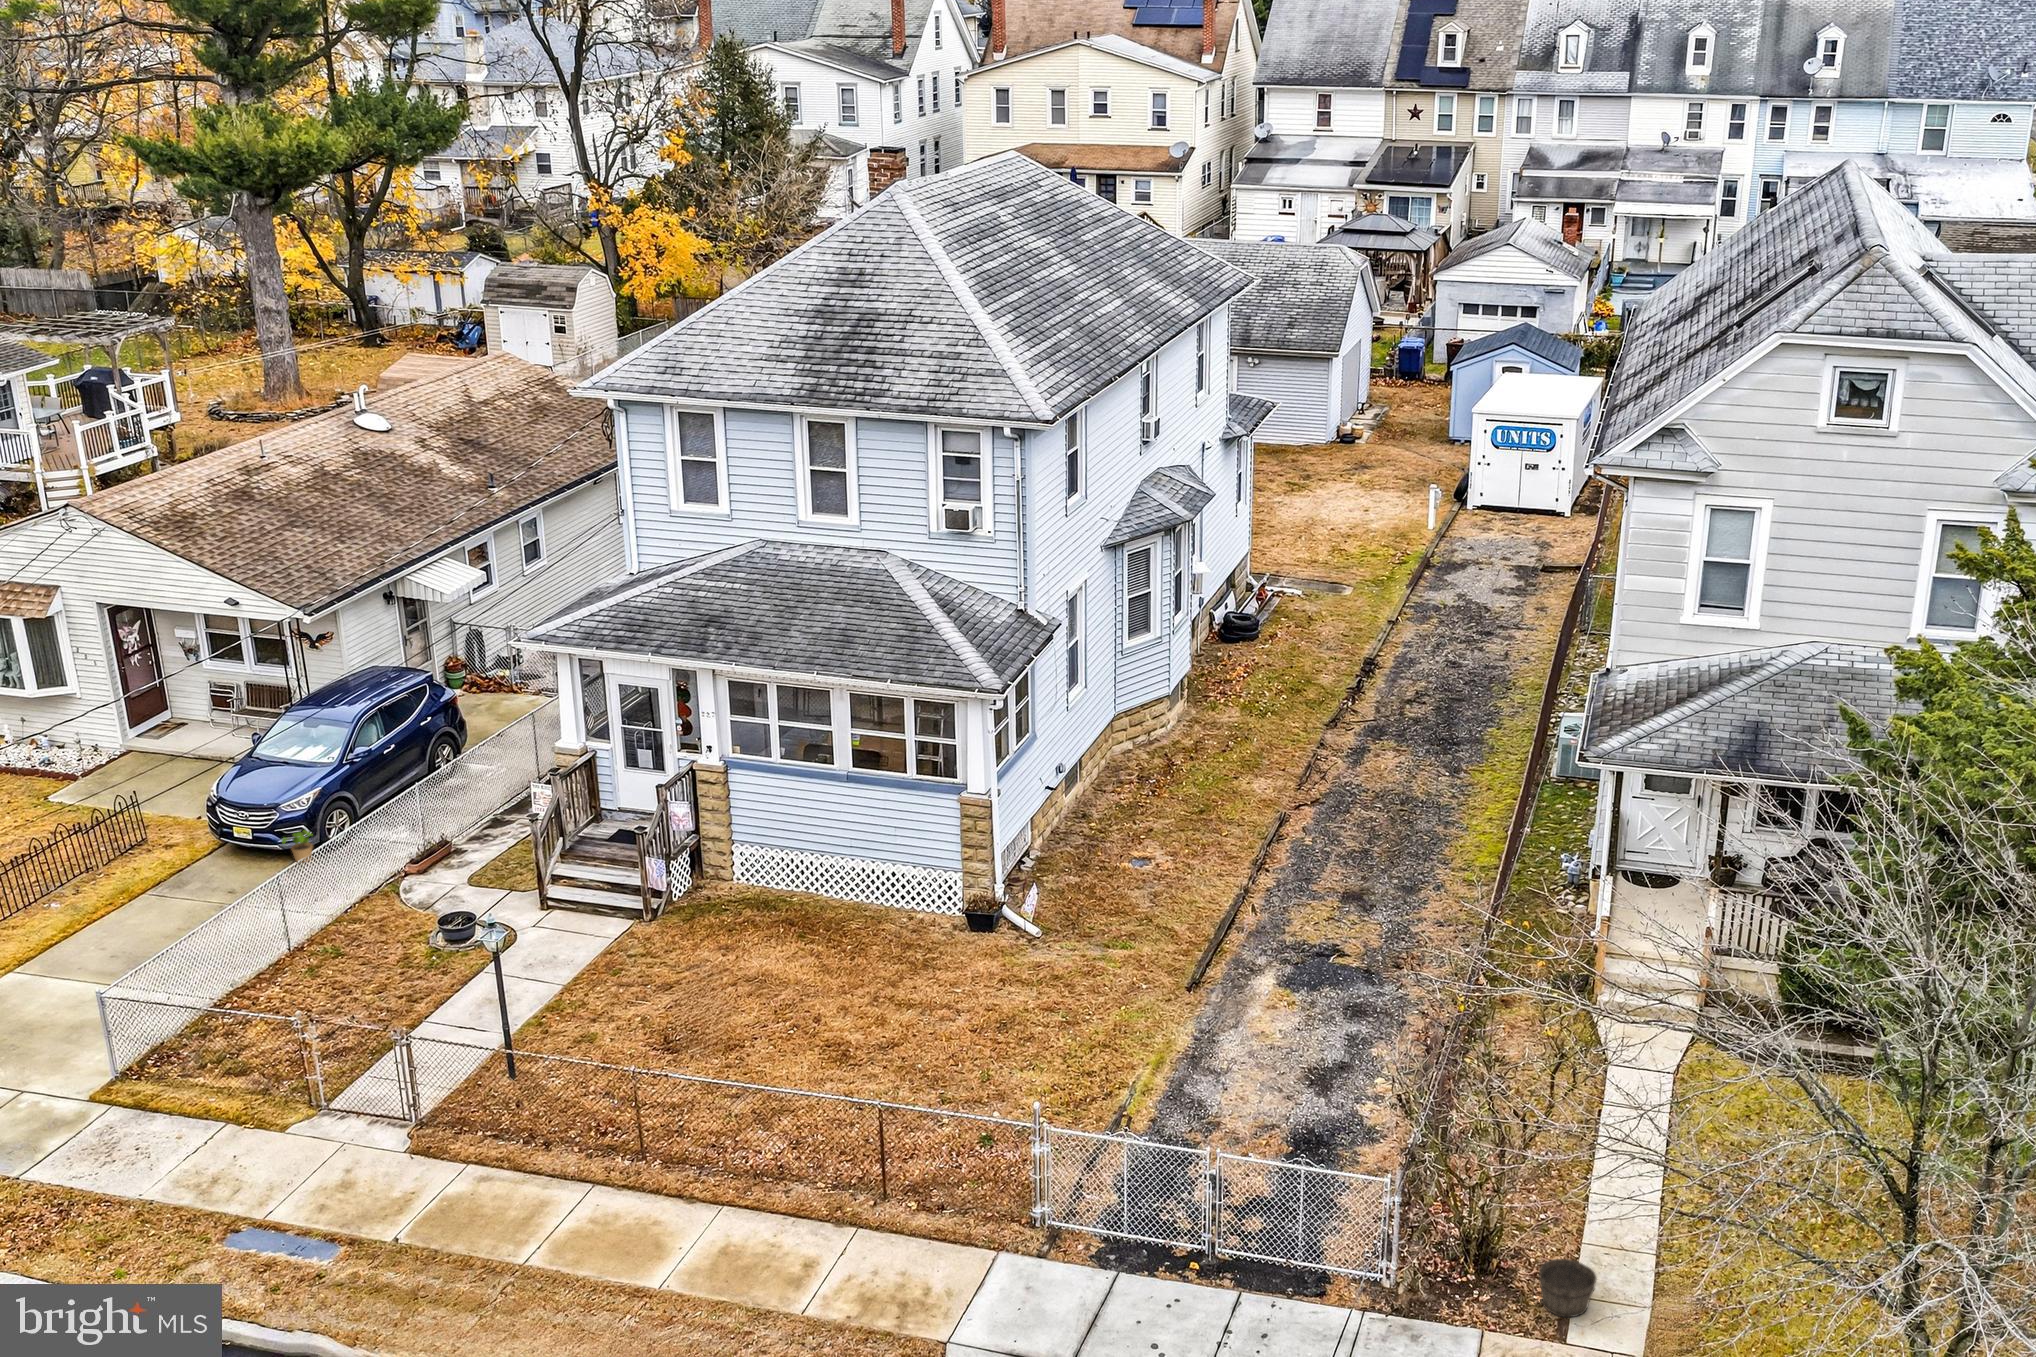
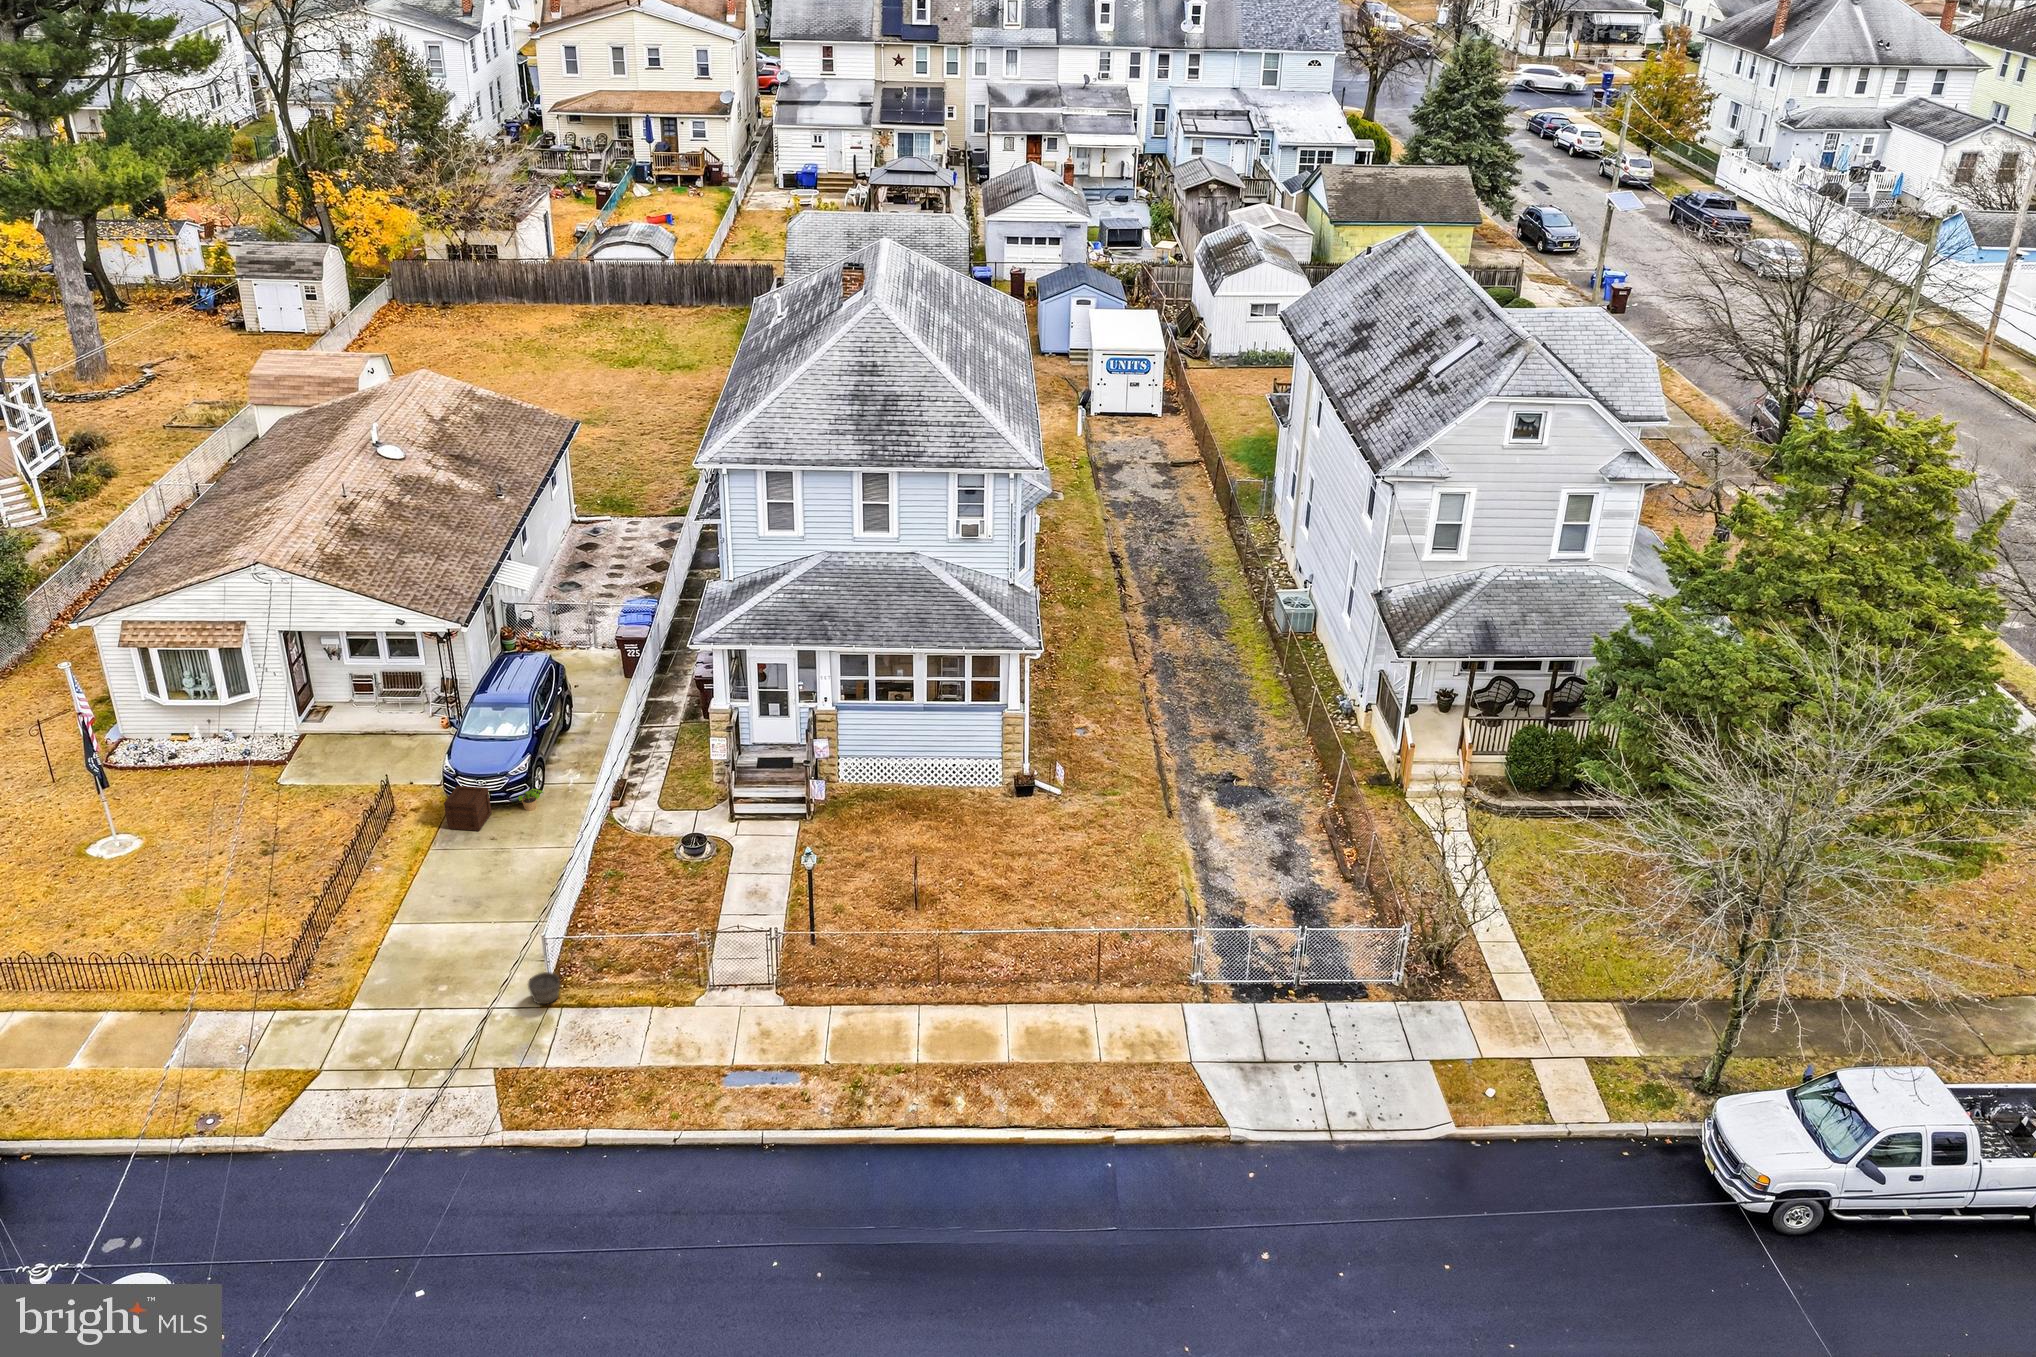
wooden crate: none [177,813,251,876] -> present [444,786,492,831]
wooden bucket: present [1539,1259,1597,1317] -> present [528,972,560,1004]

